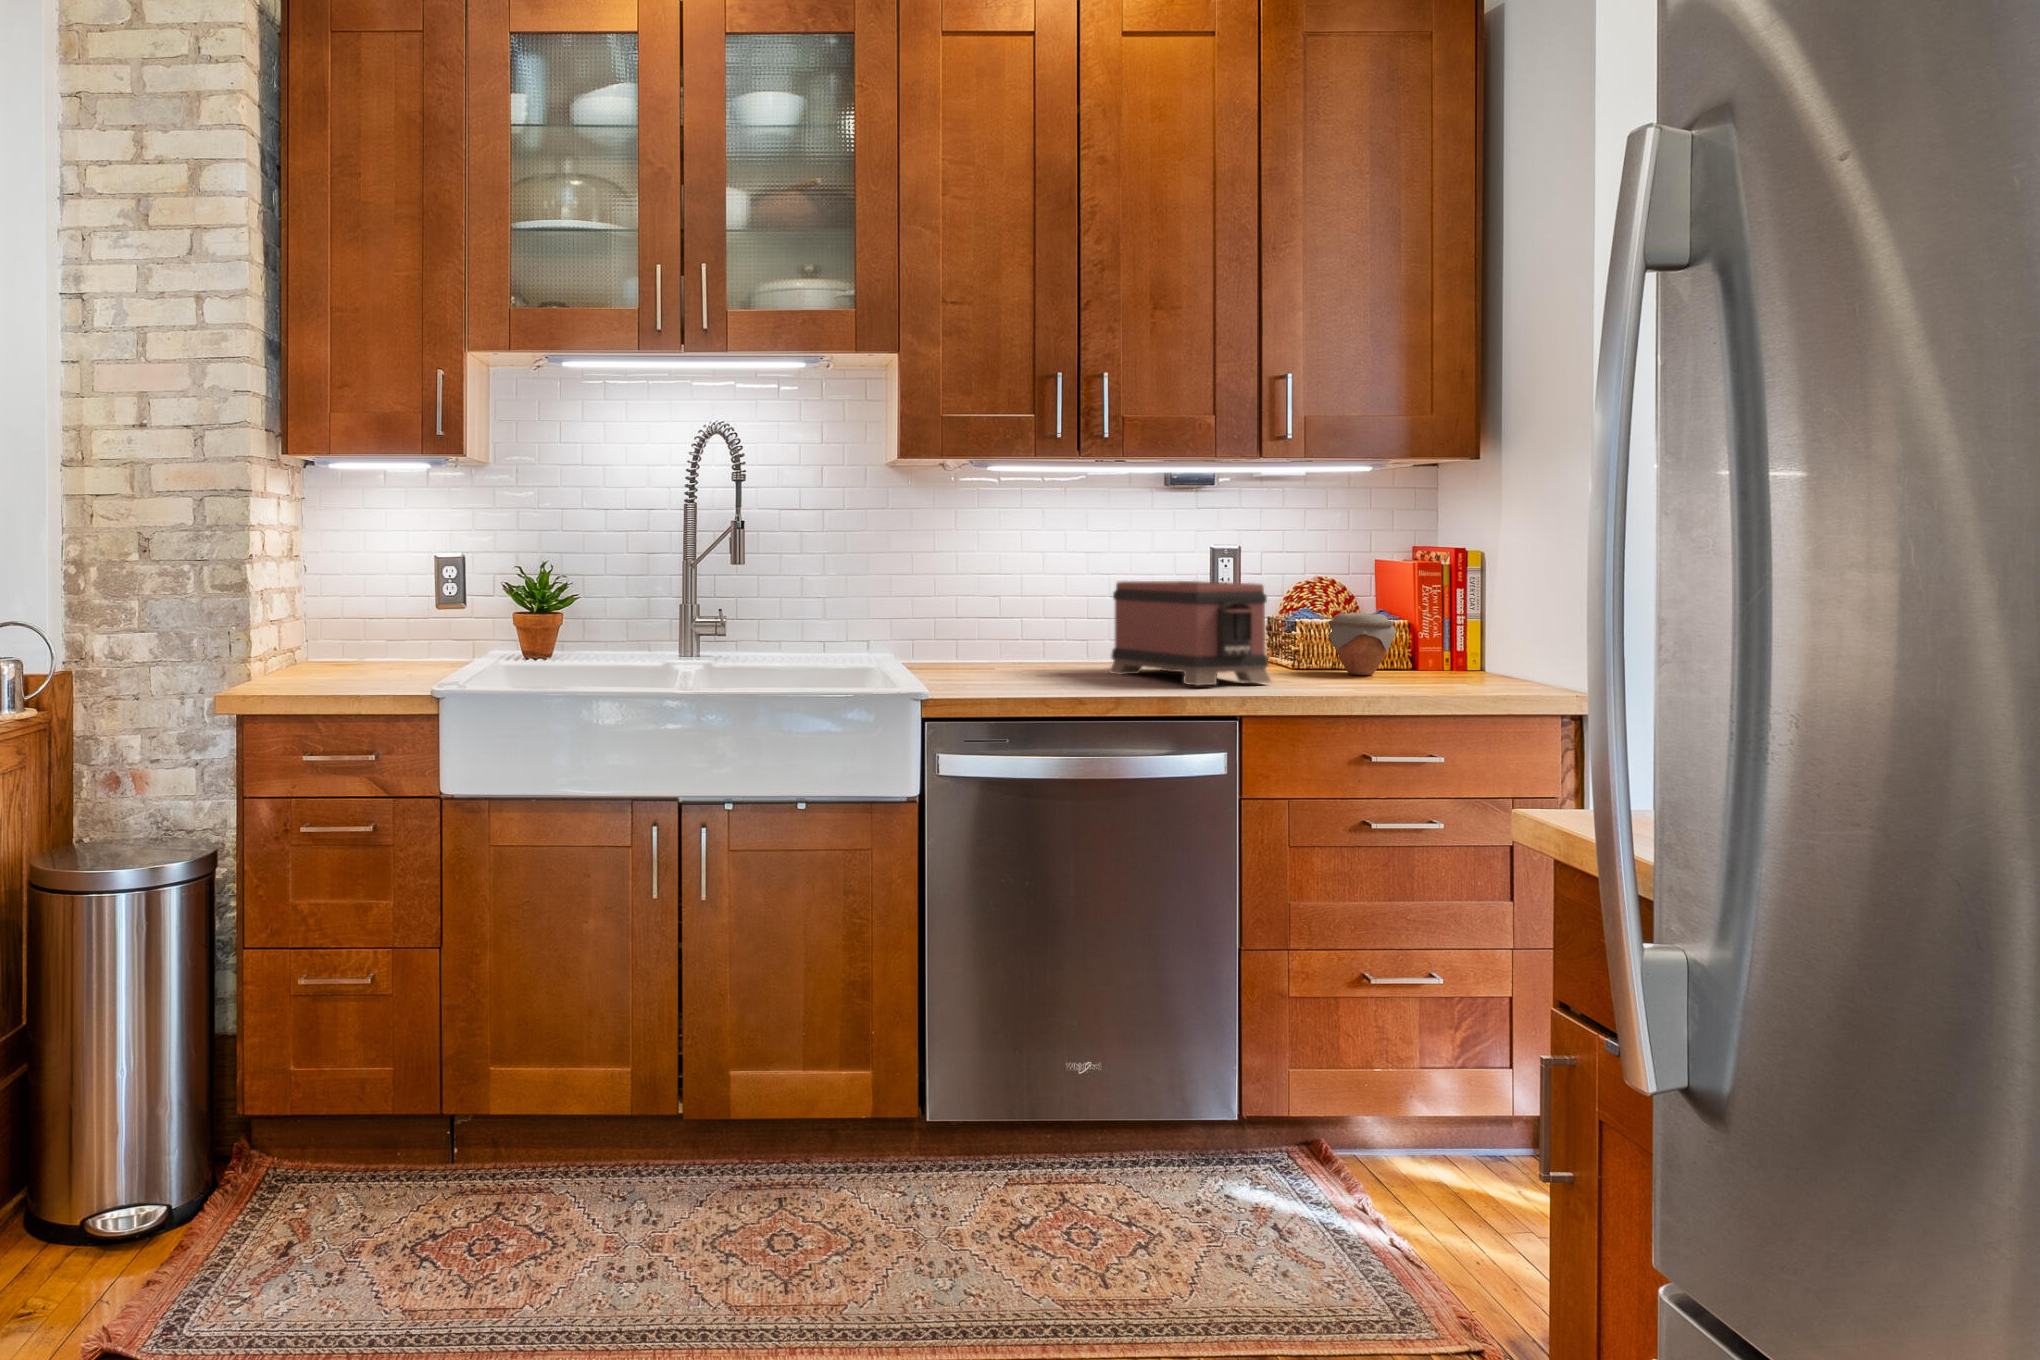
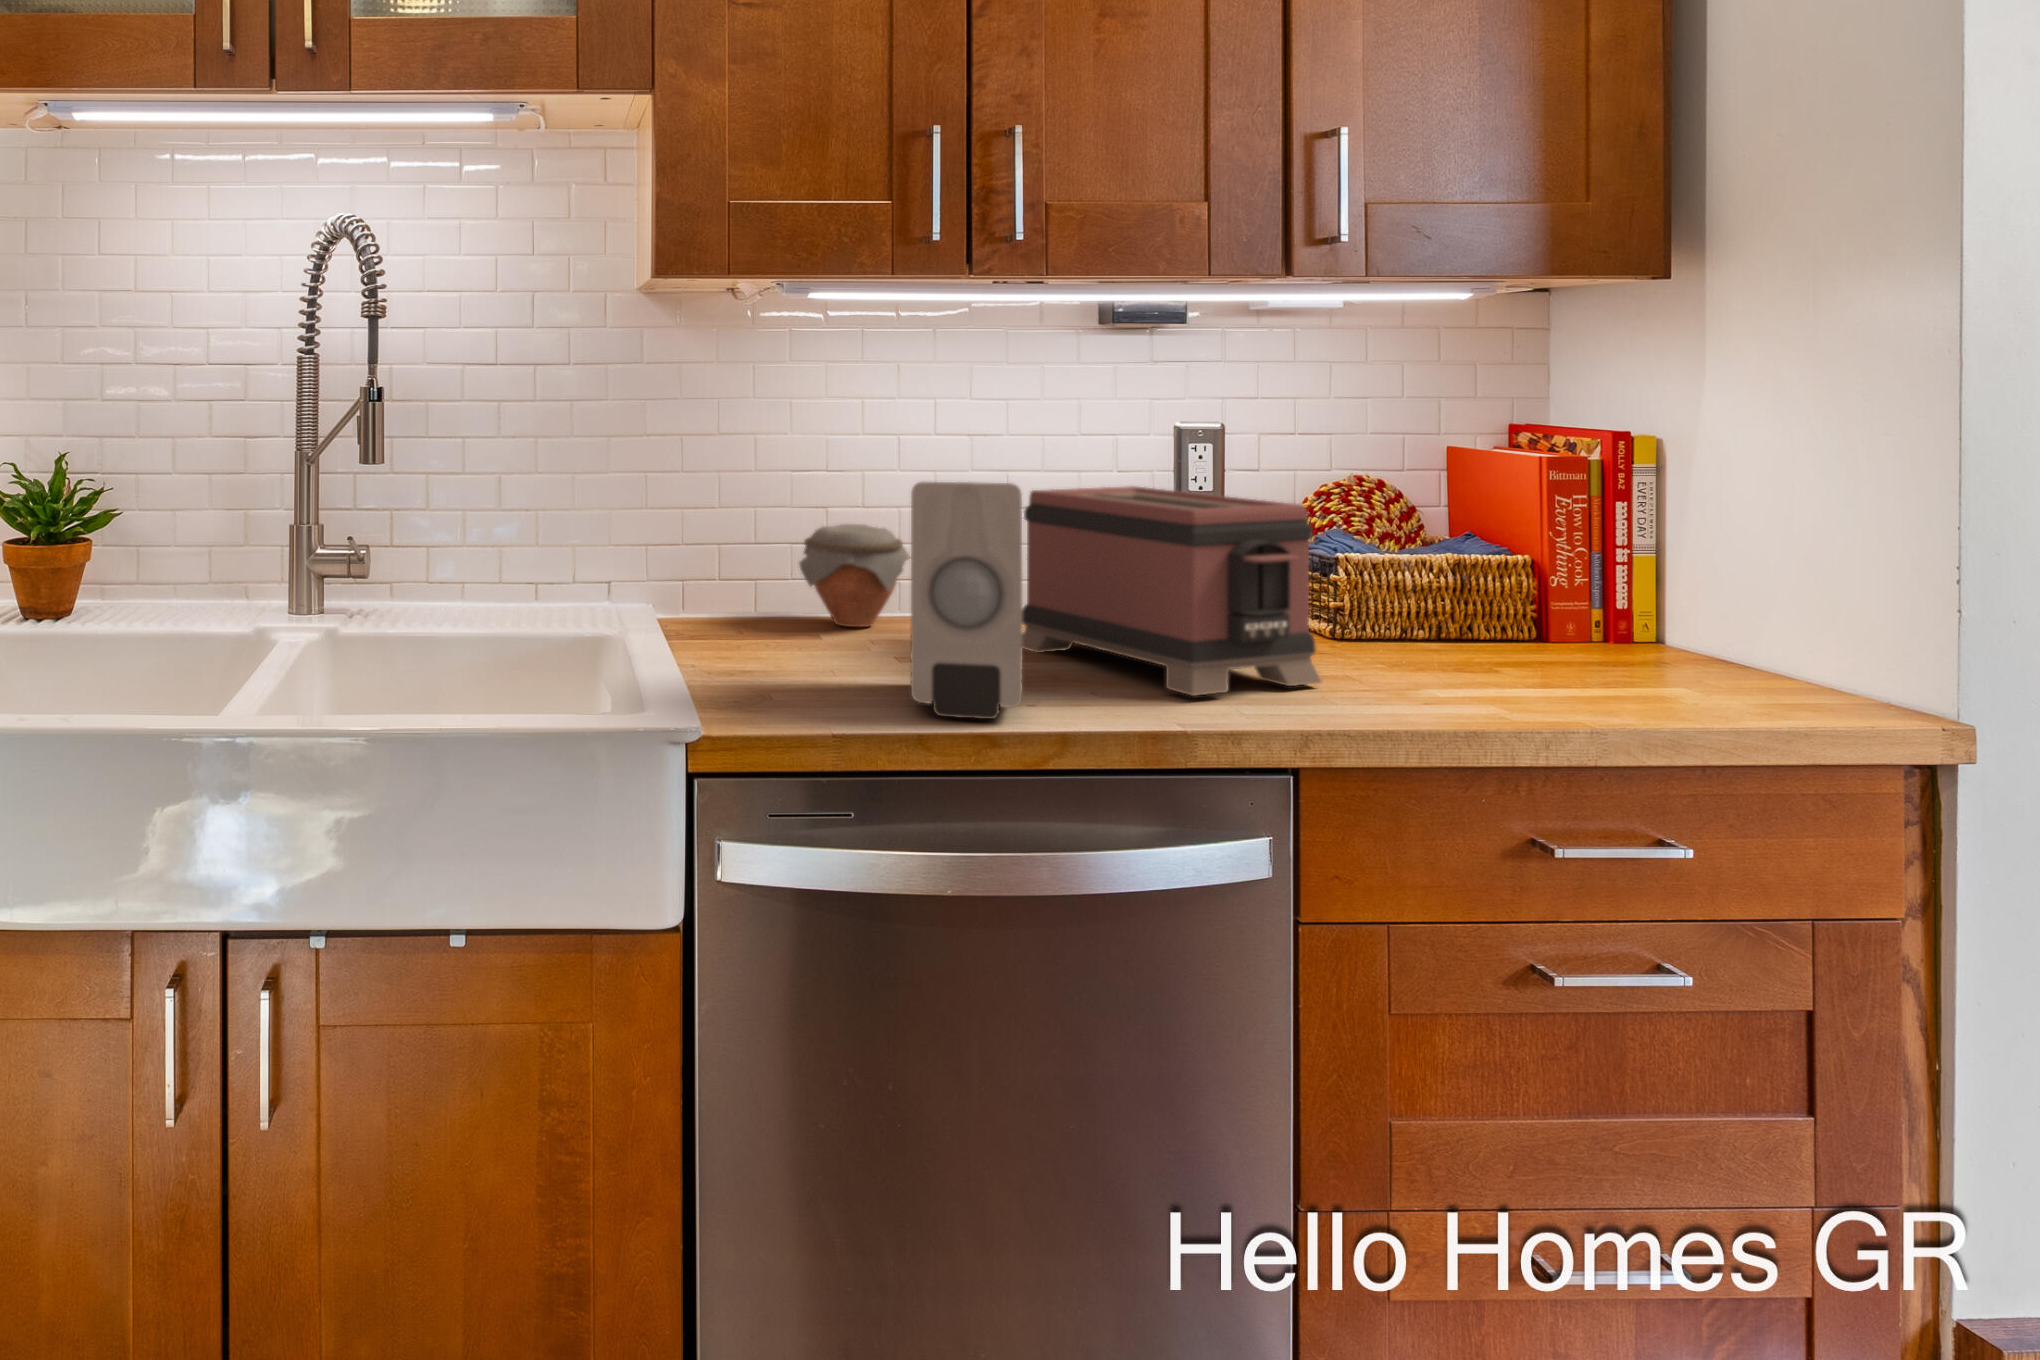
soap dispenser: none [1040,567,1101,692] -> present [911,482,1022,719]
jar: present [1328,613,1397,675] -> present [799,524,911,627]

